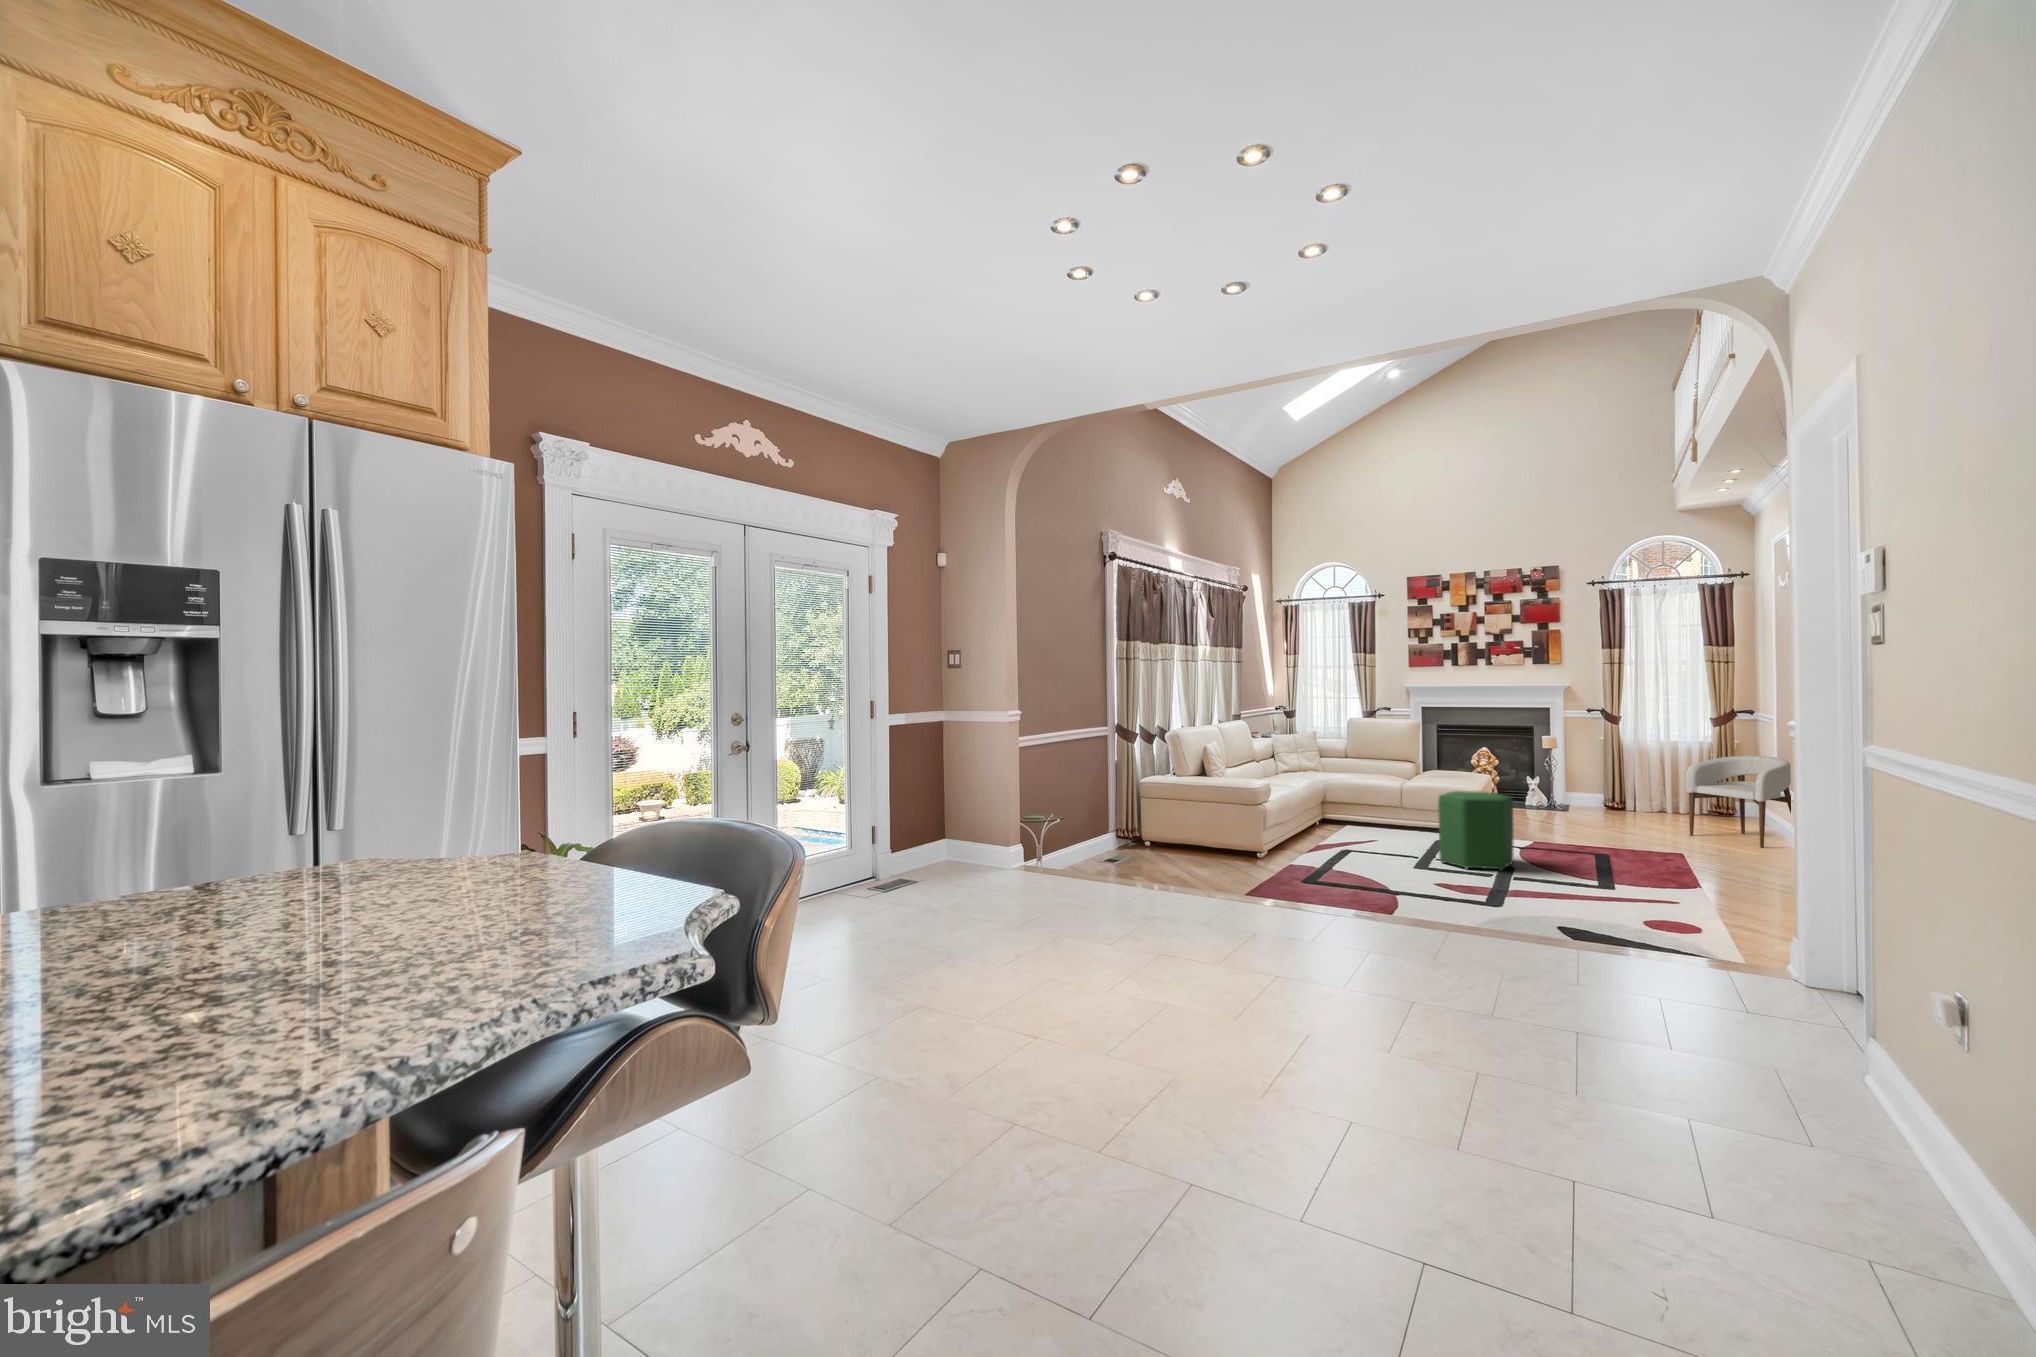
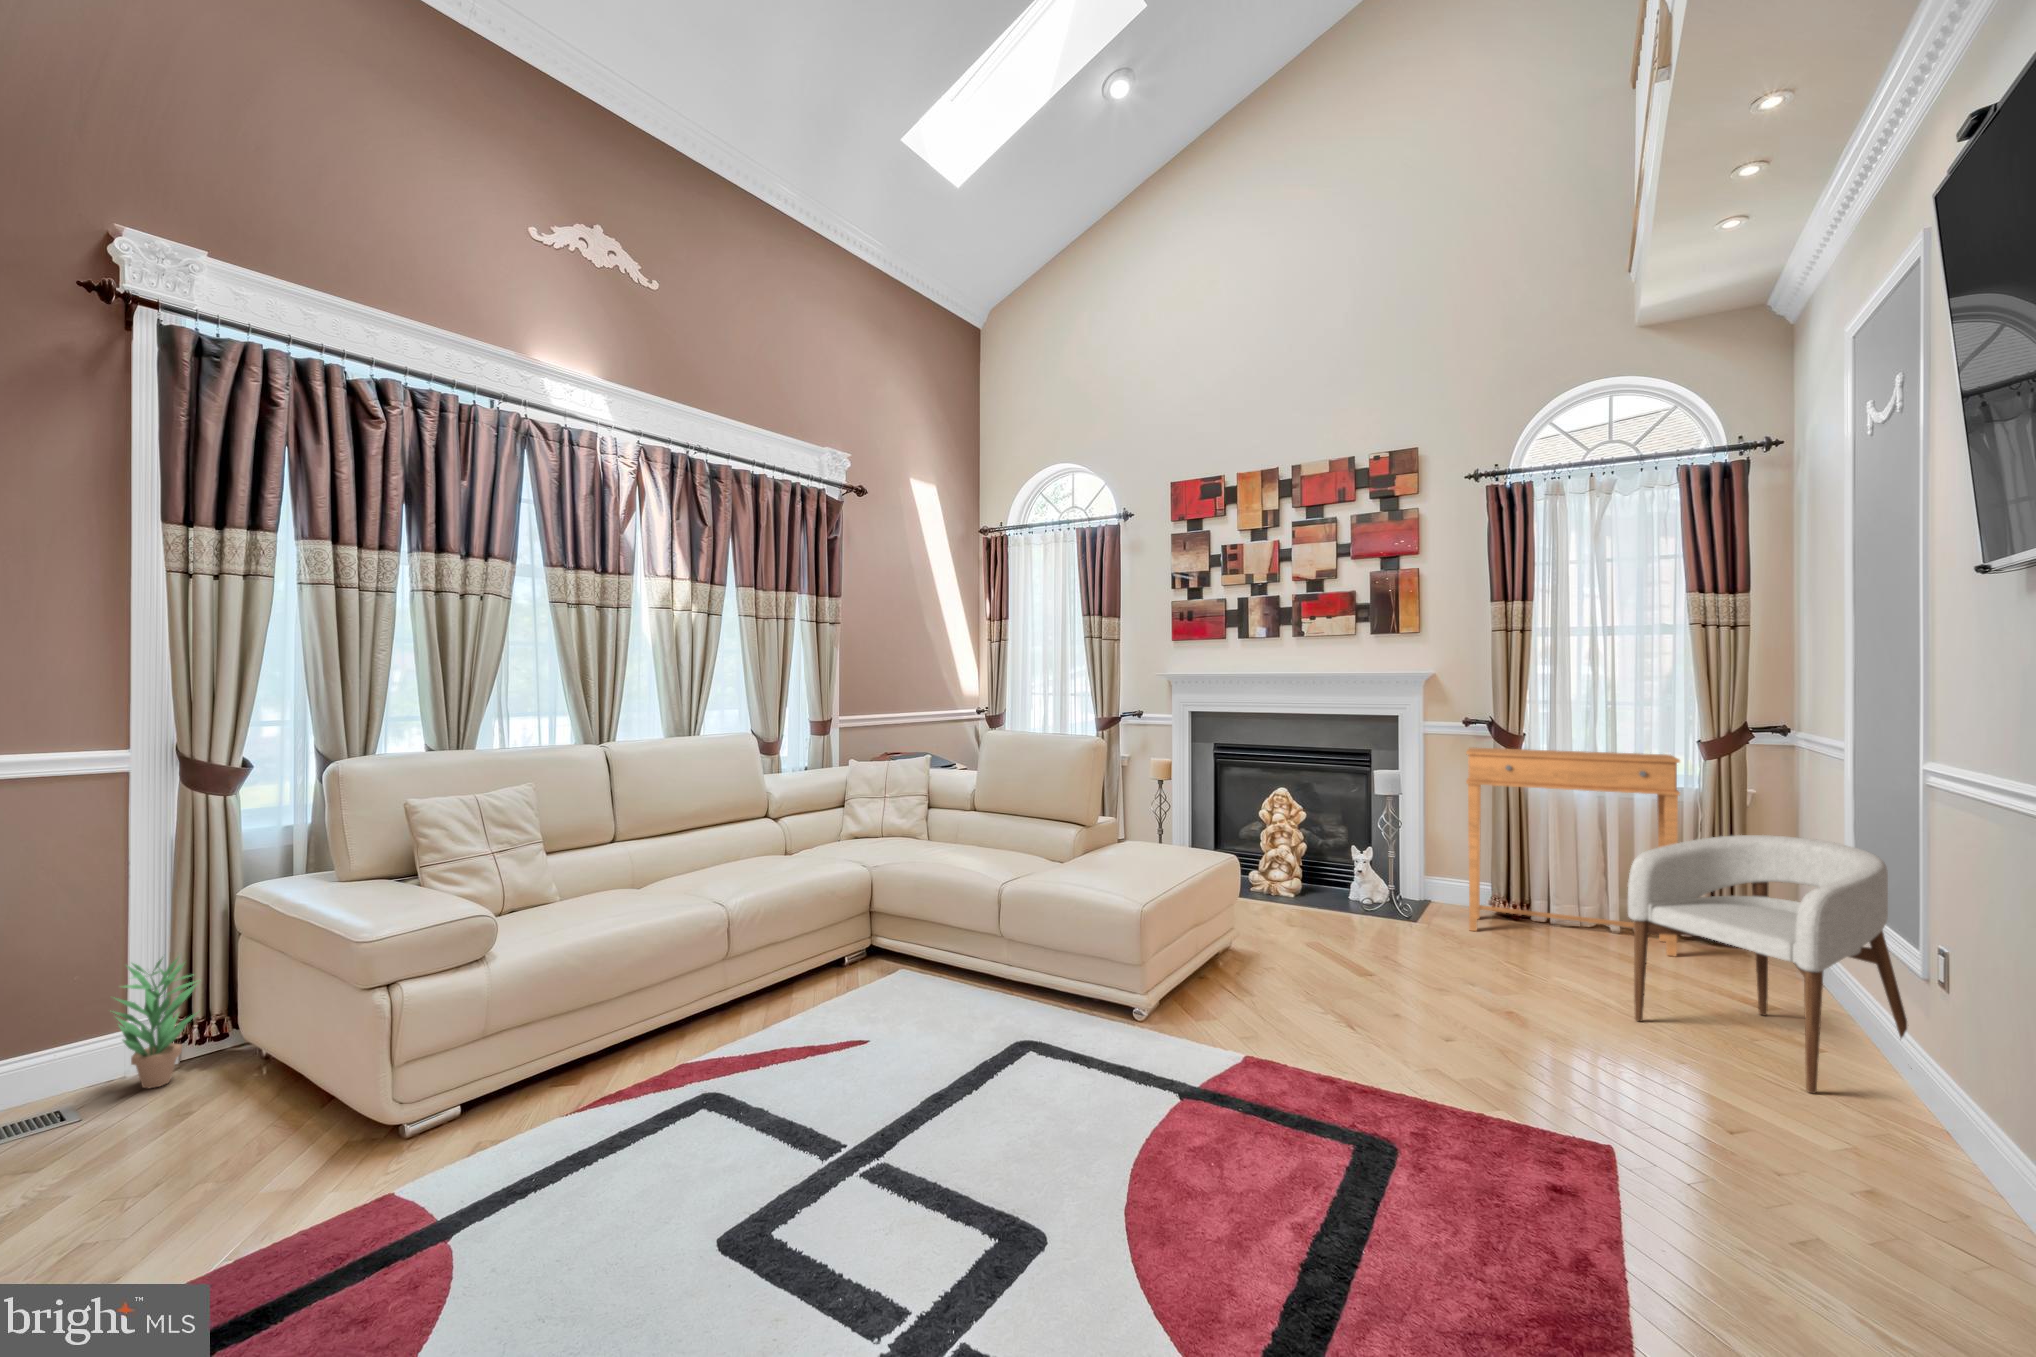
side table: none [1592,724,1703,820] -> present [1466,748,1680,956]
ottoman: present [1438,791,1514,870] -> none [867,940,1059,1223]
potted plant: none [1118,806,1147,858] -> present [114,958,197,1088]

